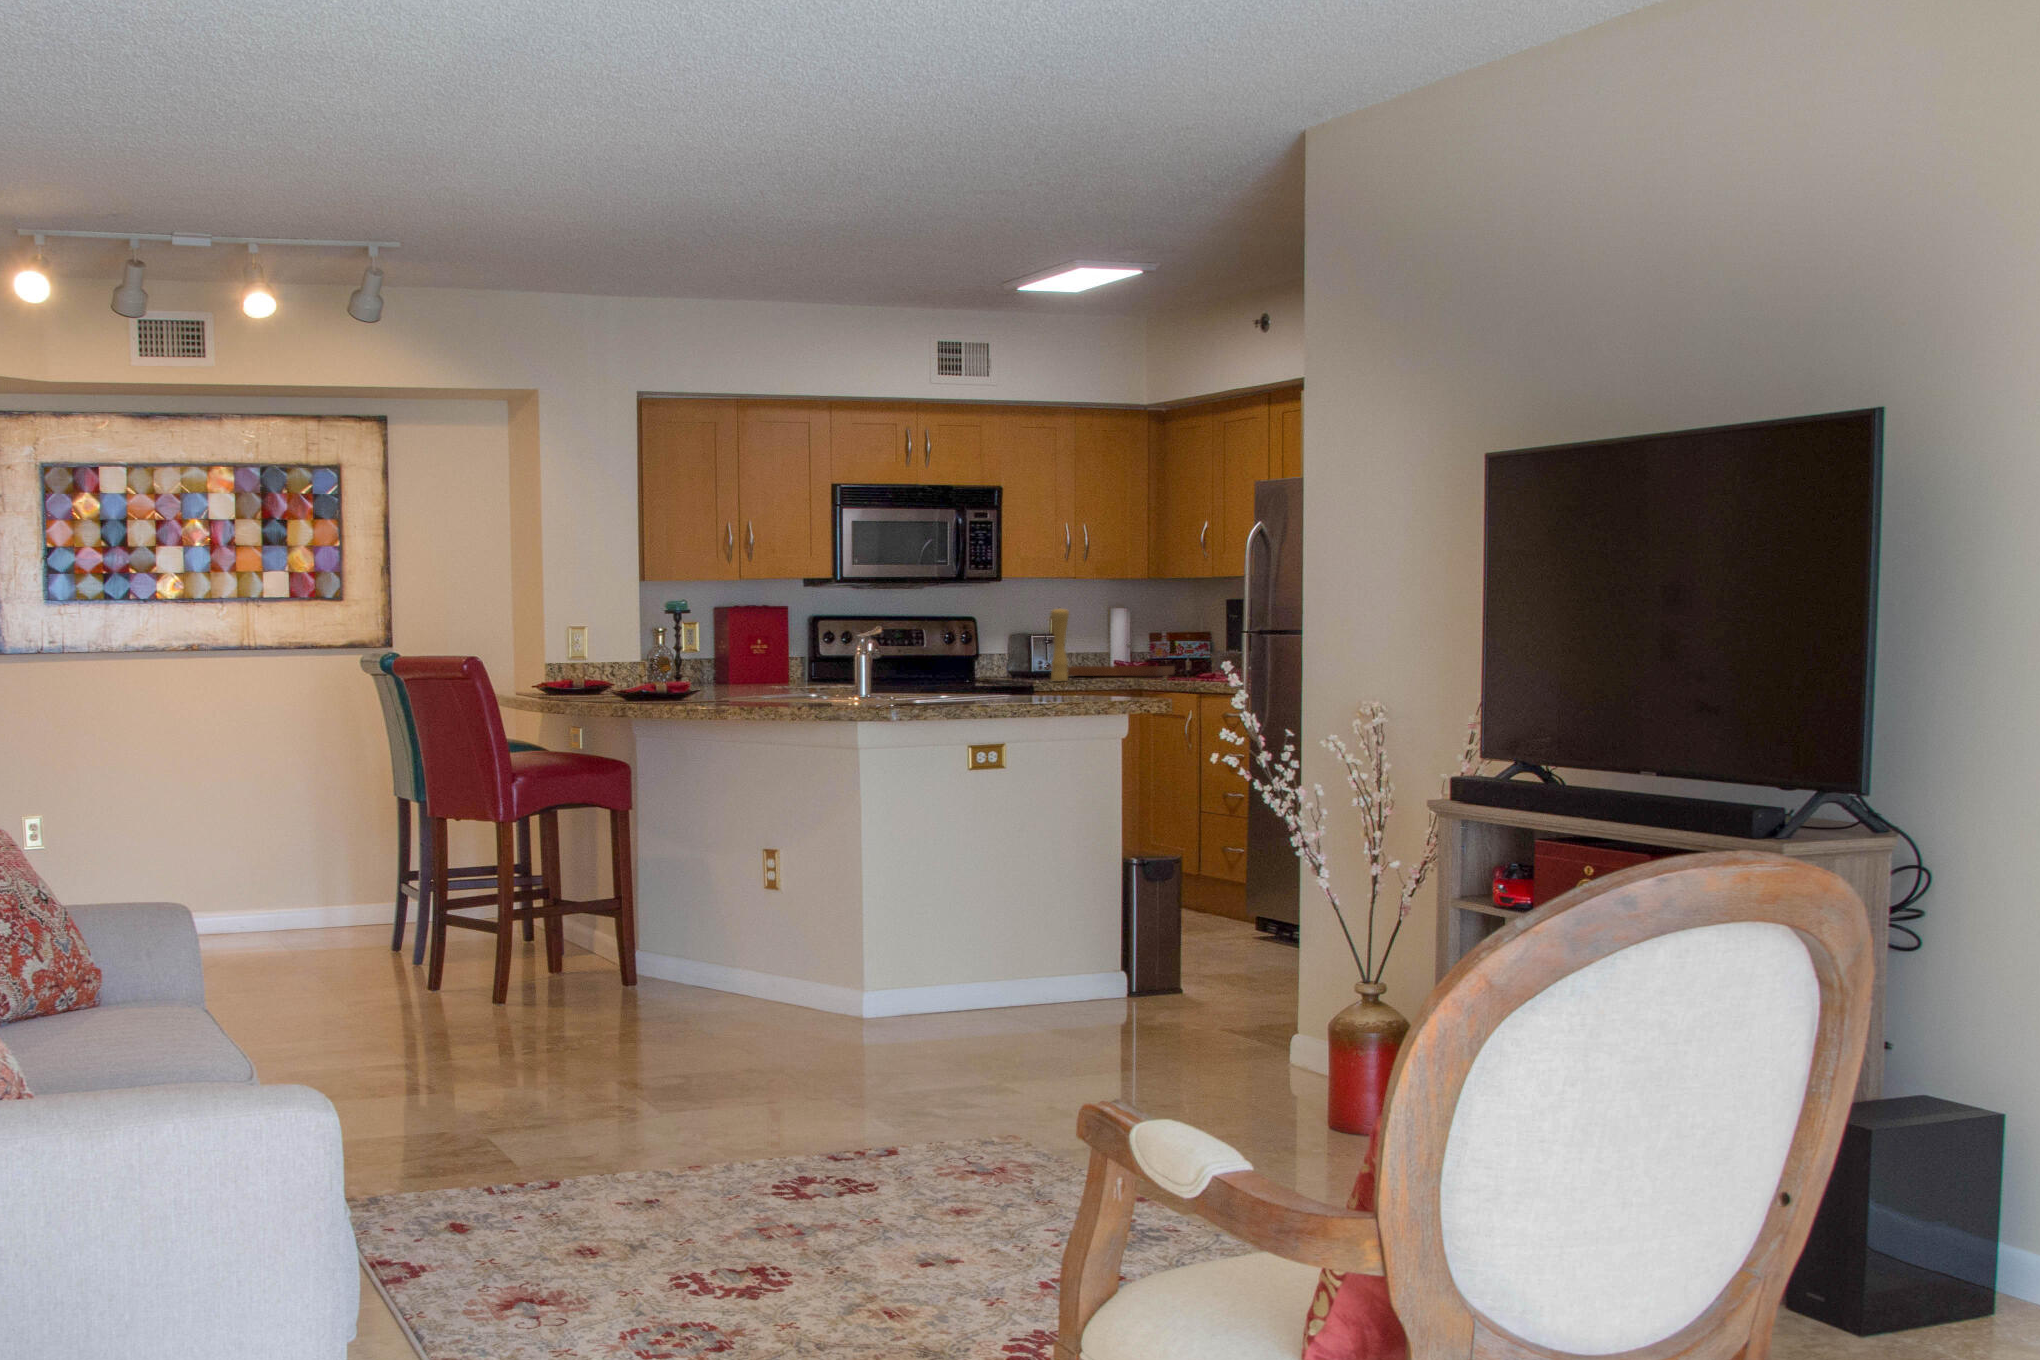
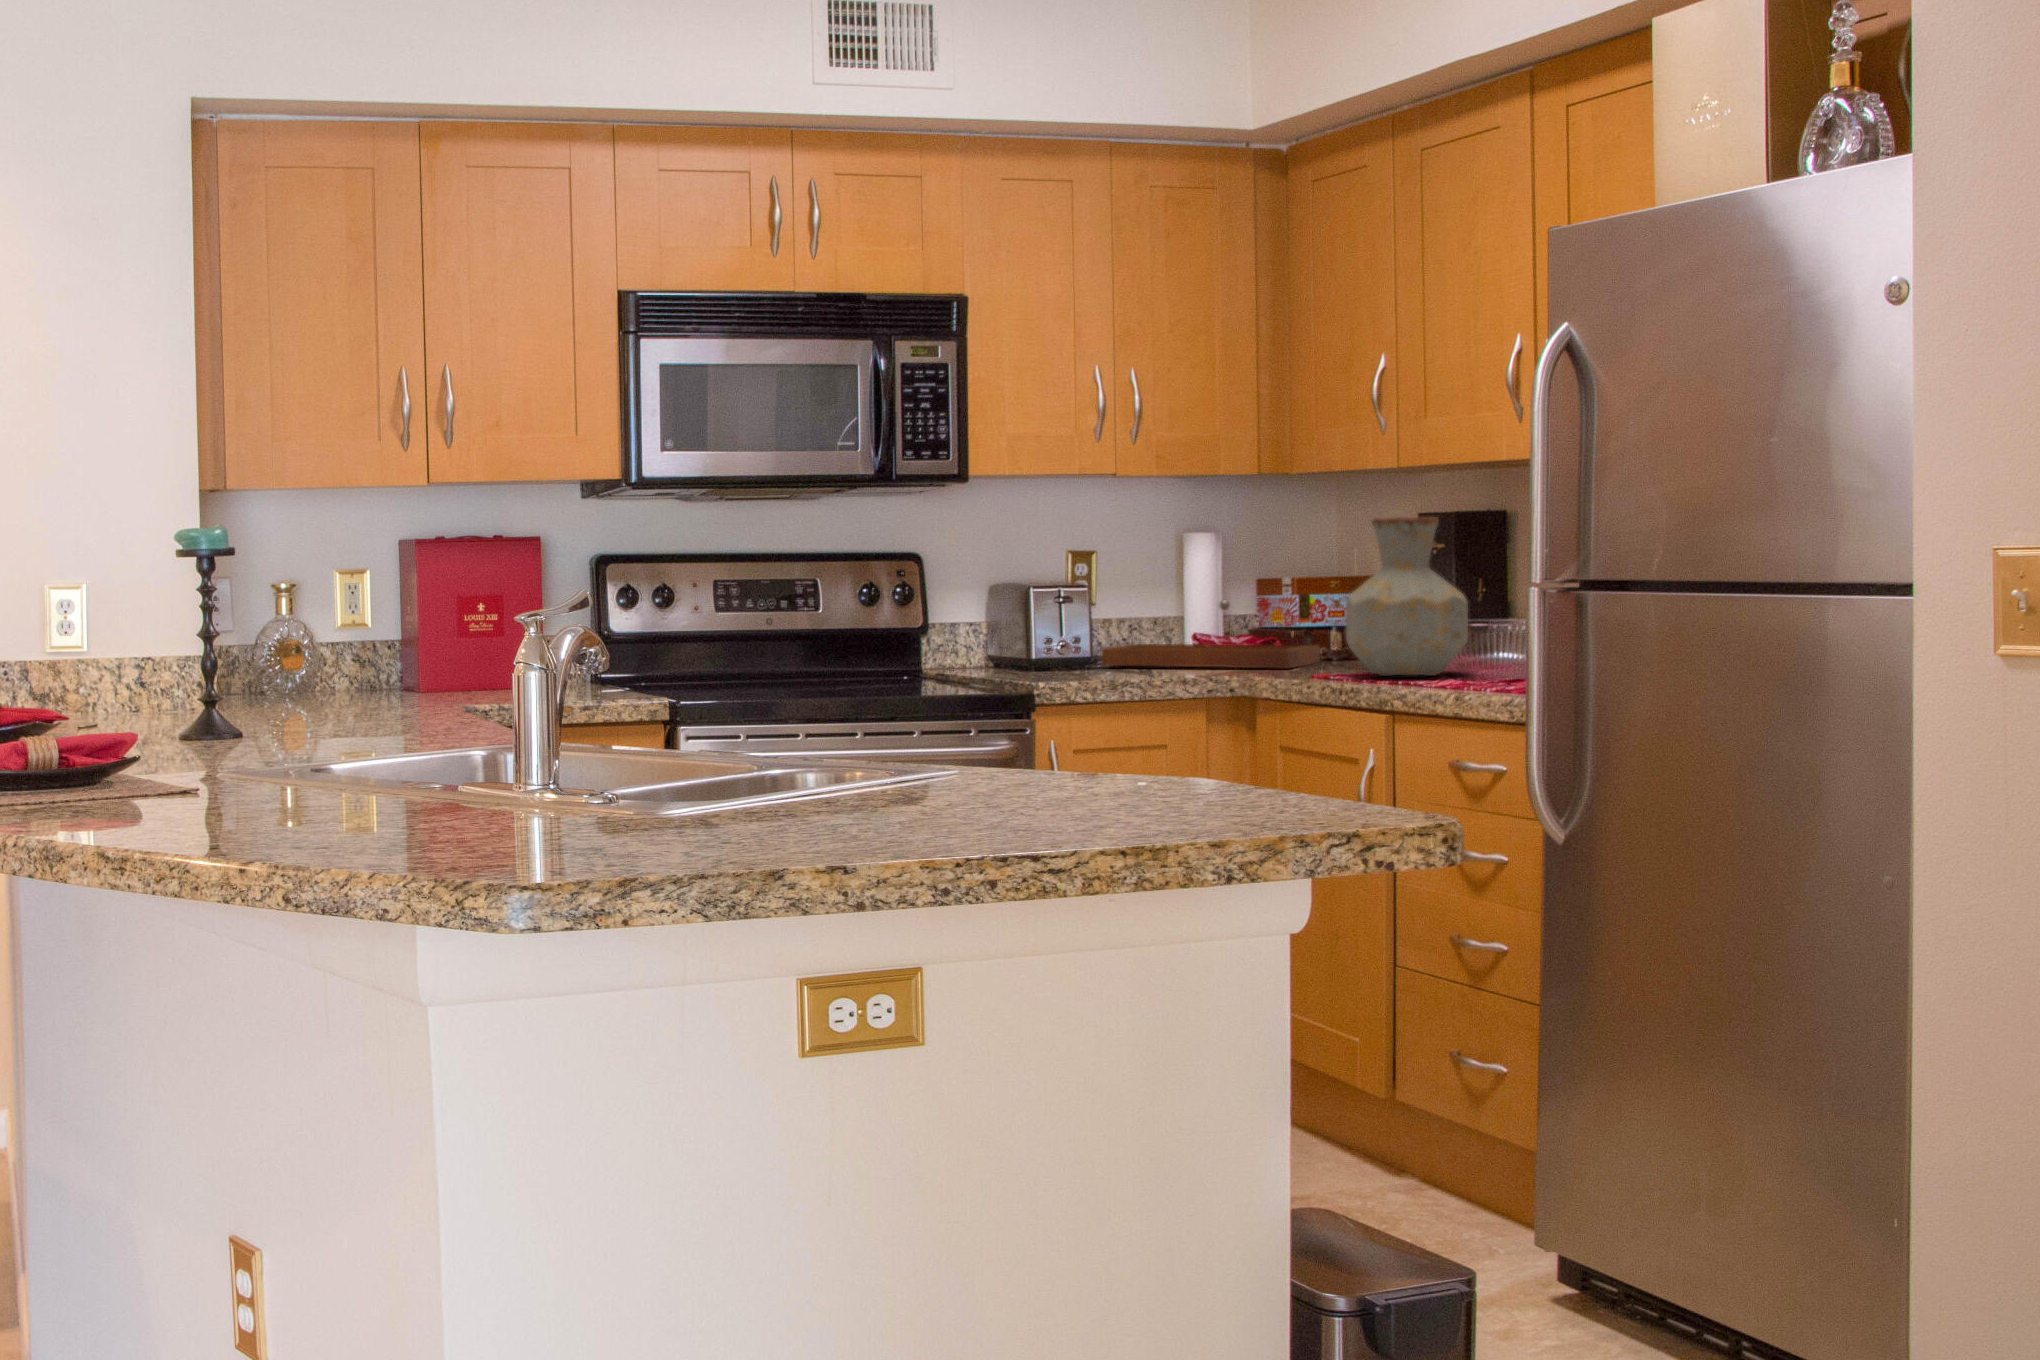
vase: none [1181,603,1235,679] -> present [1345,517,1468,676]
pepper mill: present [1051,608,1069,681] -> none [1066,531,1104,681]

